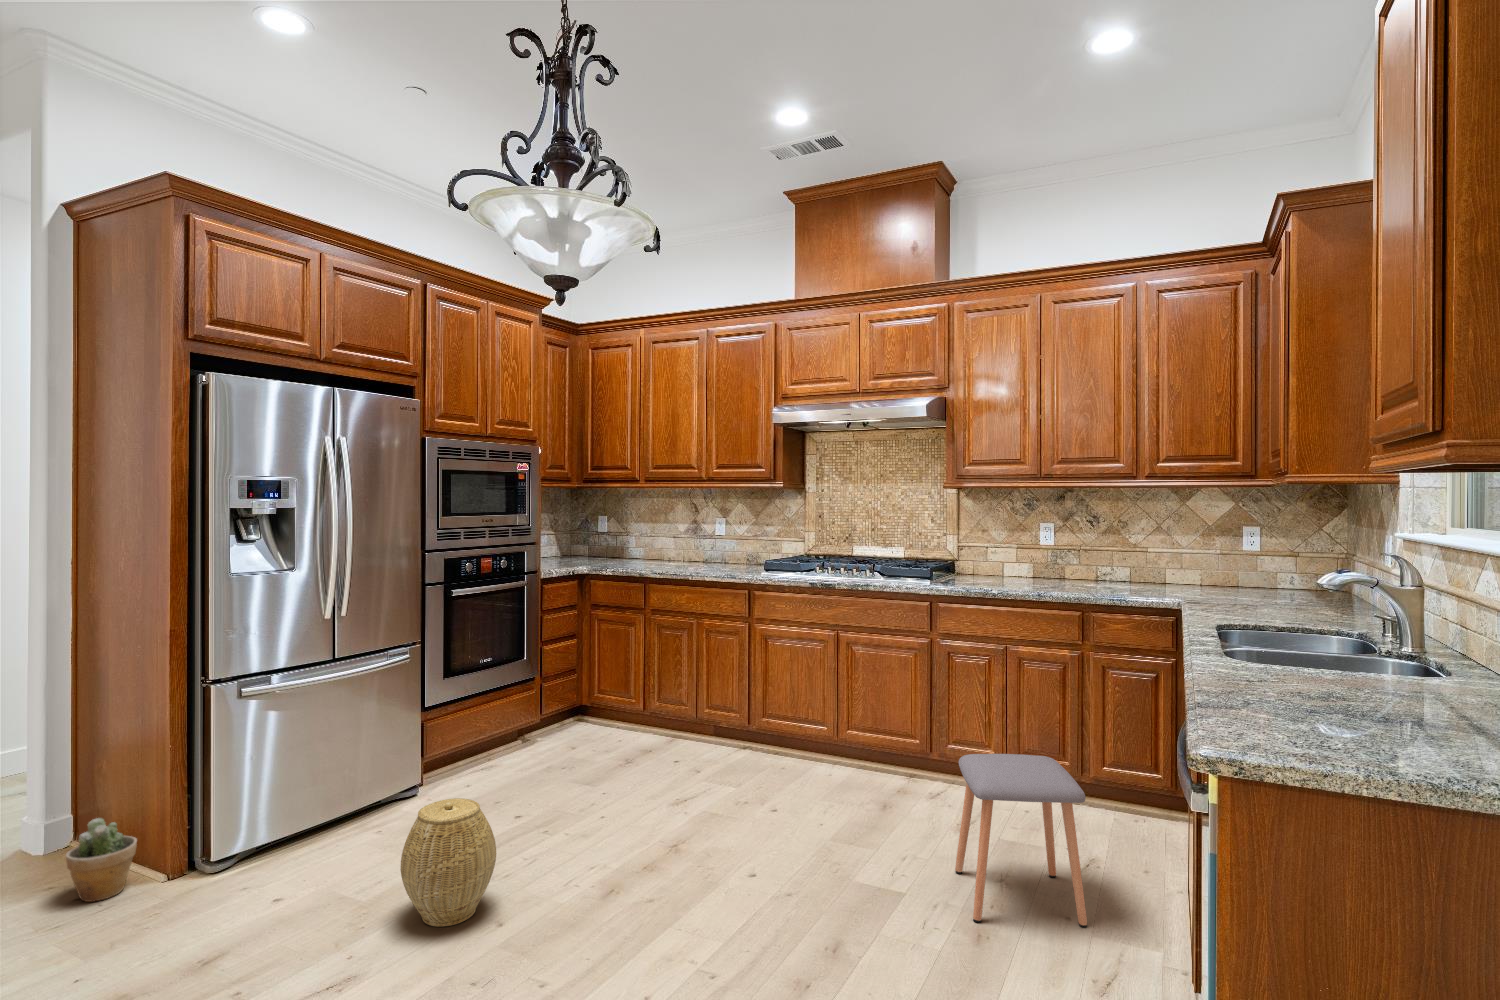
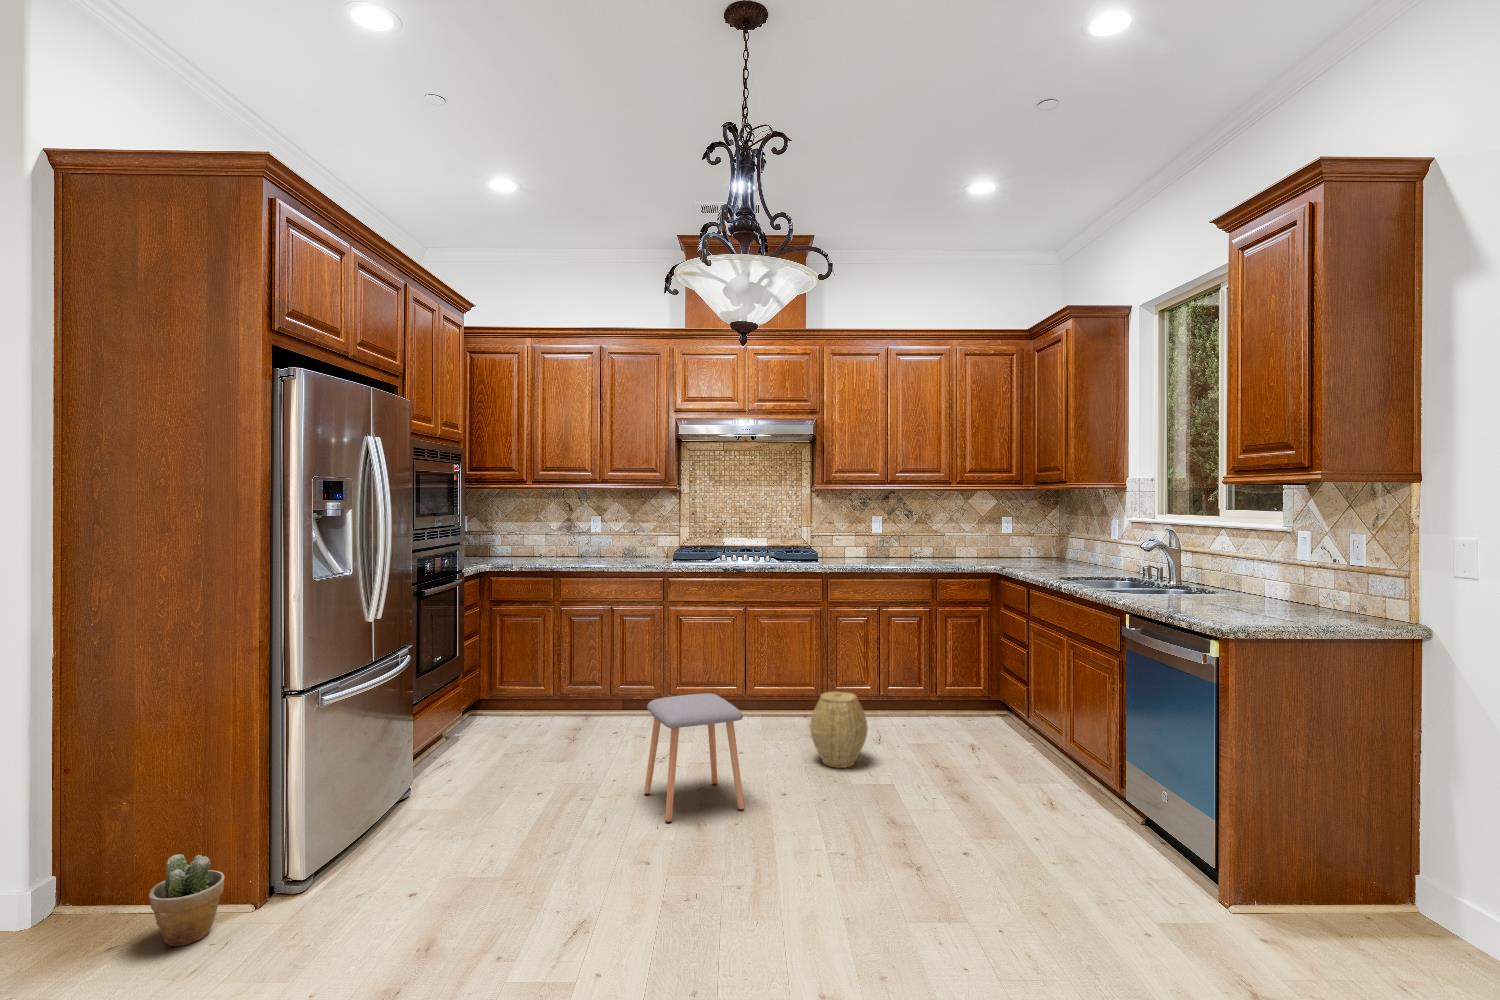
stool: present [955,754,1087,927] -> present [644,693,744,823]
woven basket: present [400,798,496,927] -> present [810,692,868,768]

